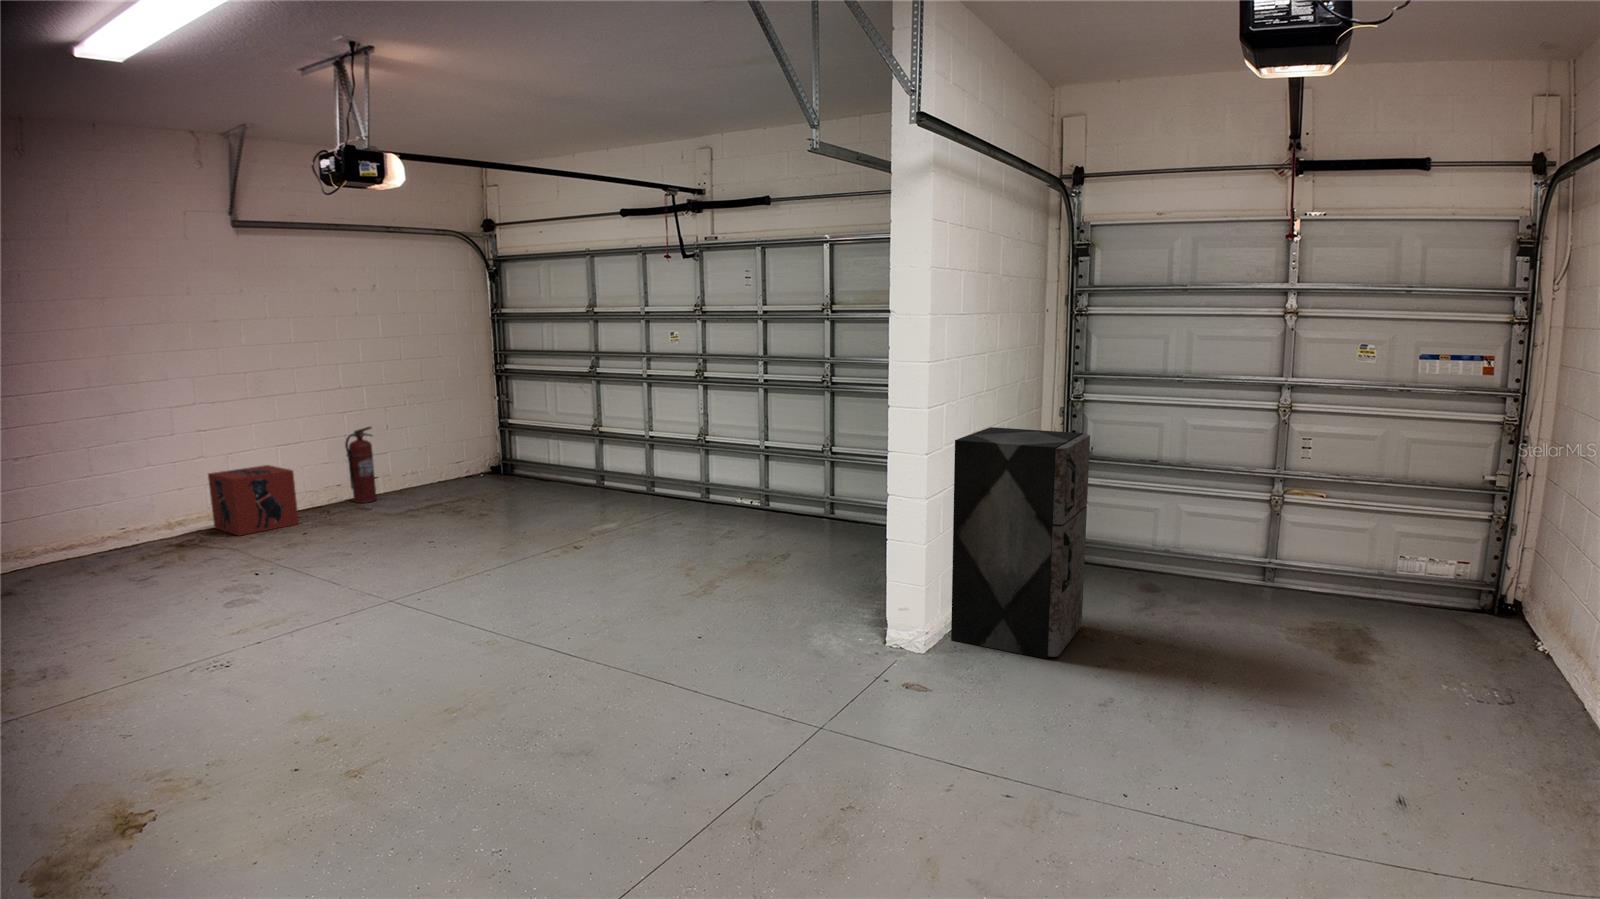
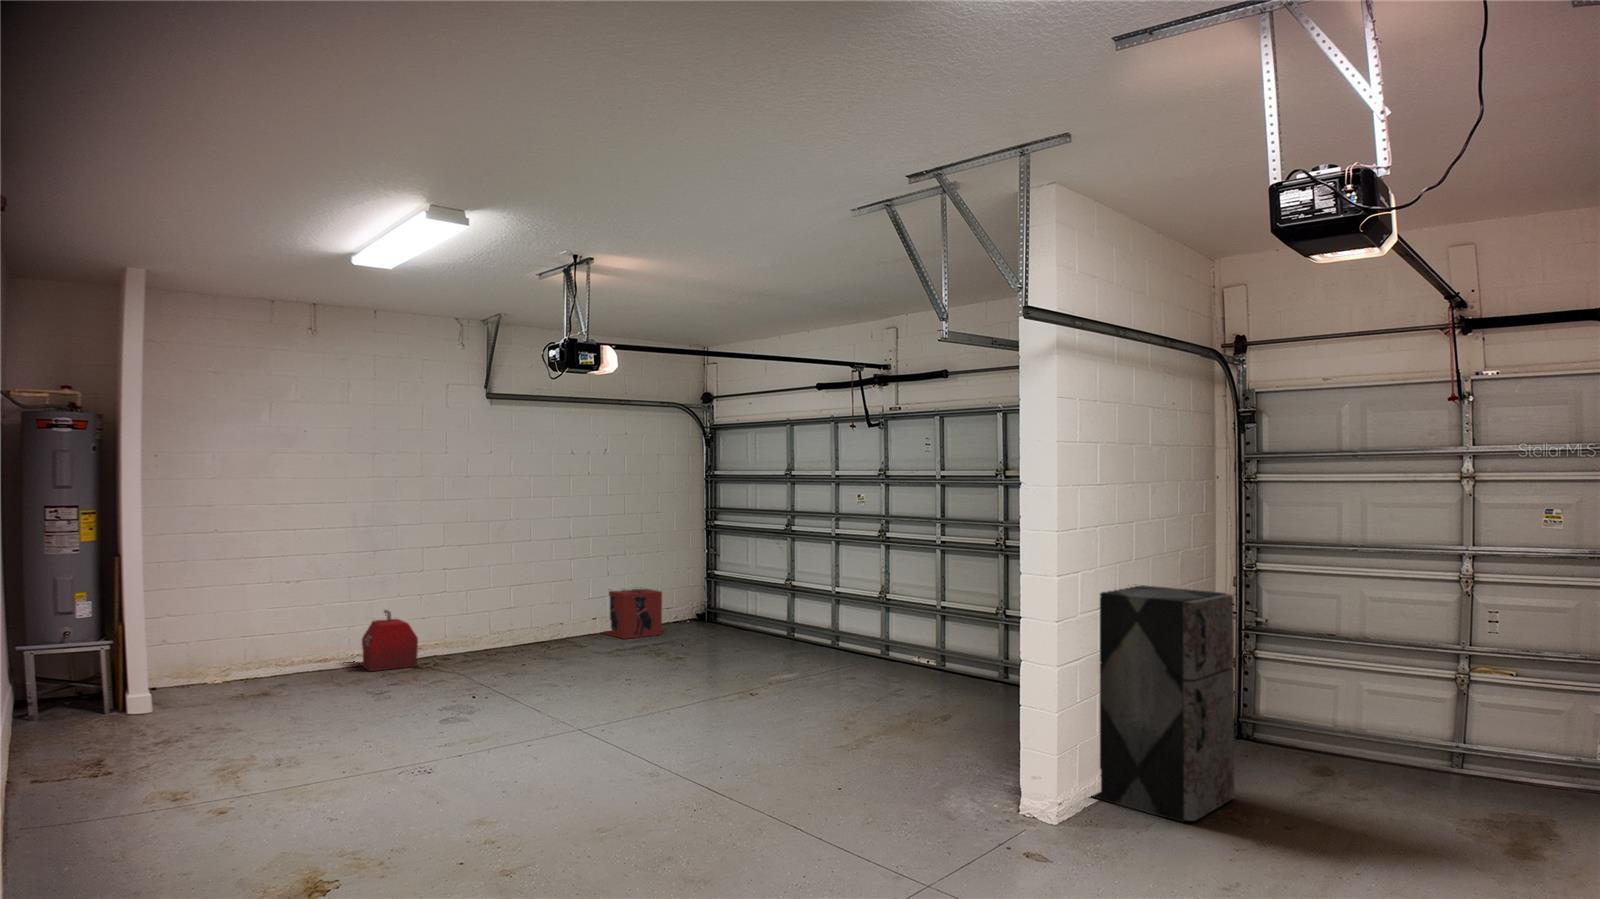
fire extinguisher: present [345,427,377,503] -> none [571,570,595,639]
storage box: present [208,465,299,536] -> present [603,587,662,639]
toolbox: none [66,491,160,568] -> present [358,610,418,671]

